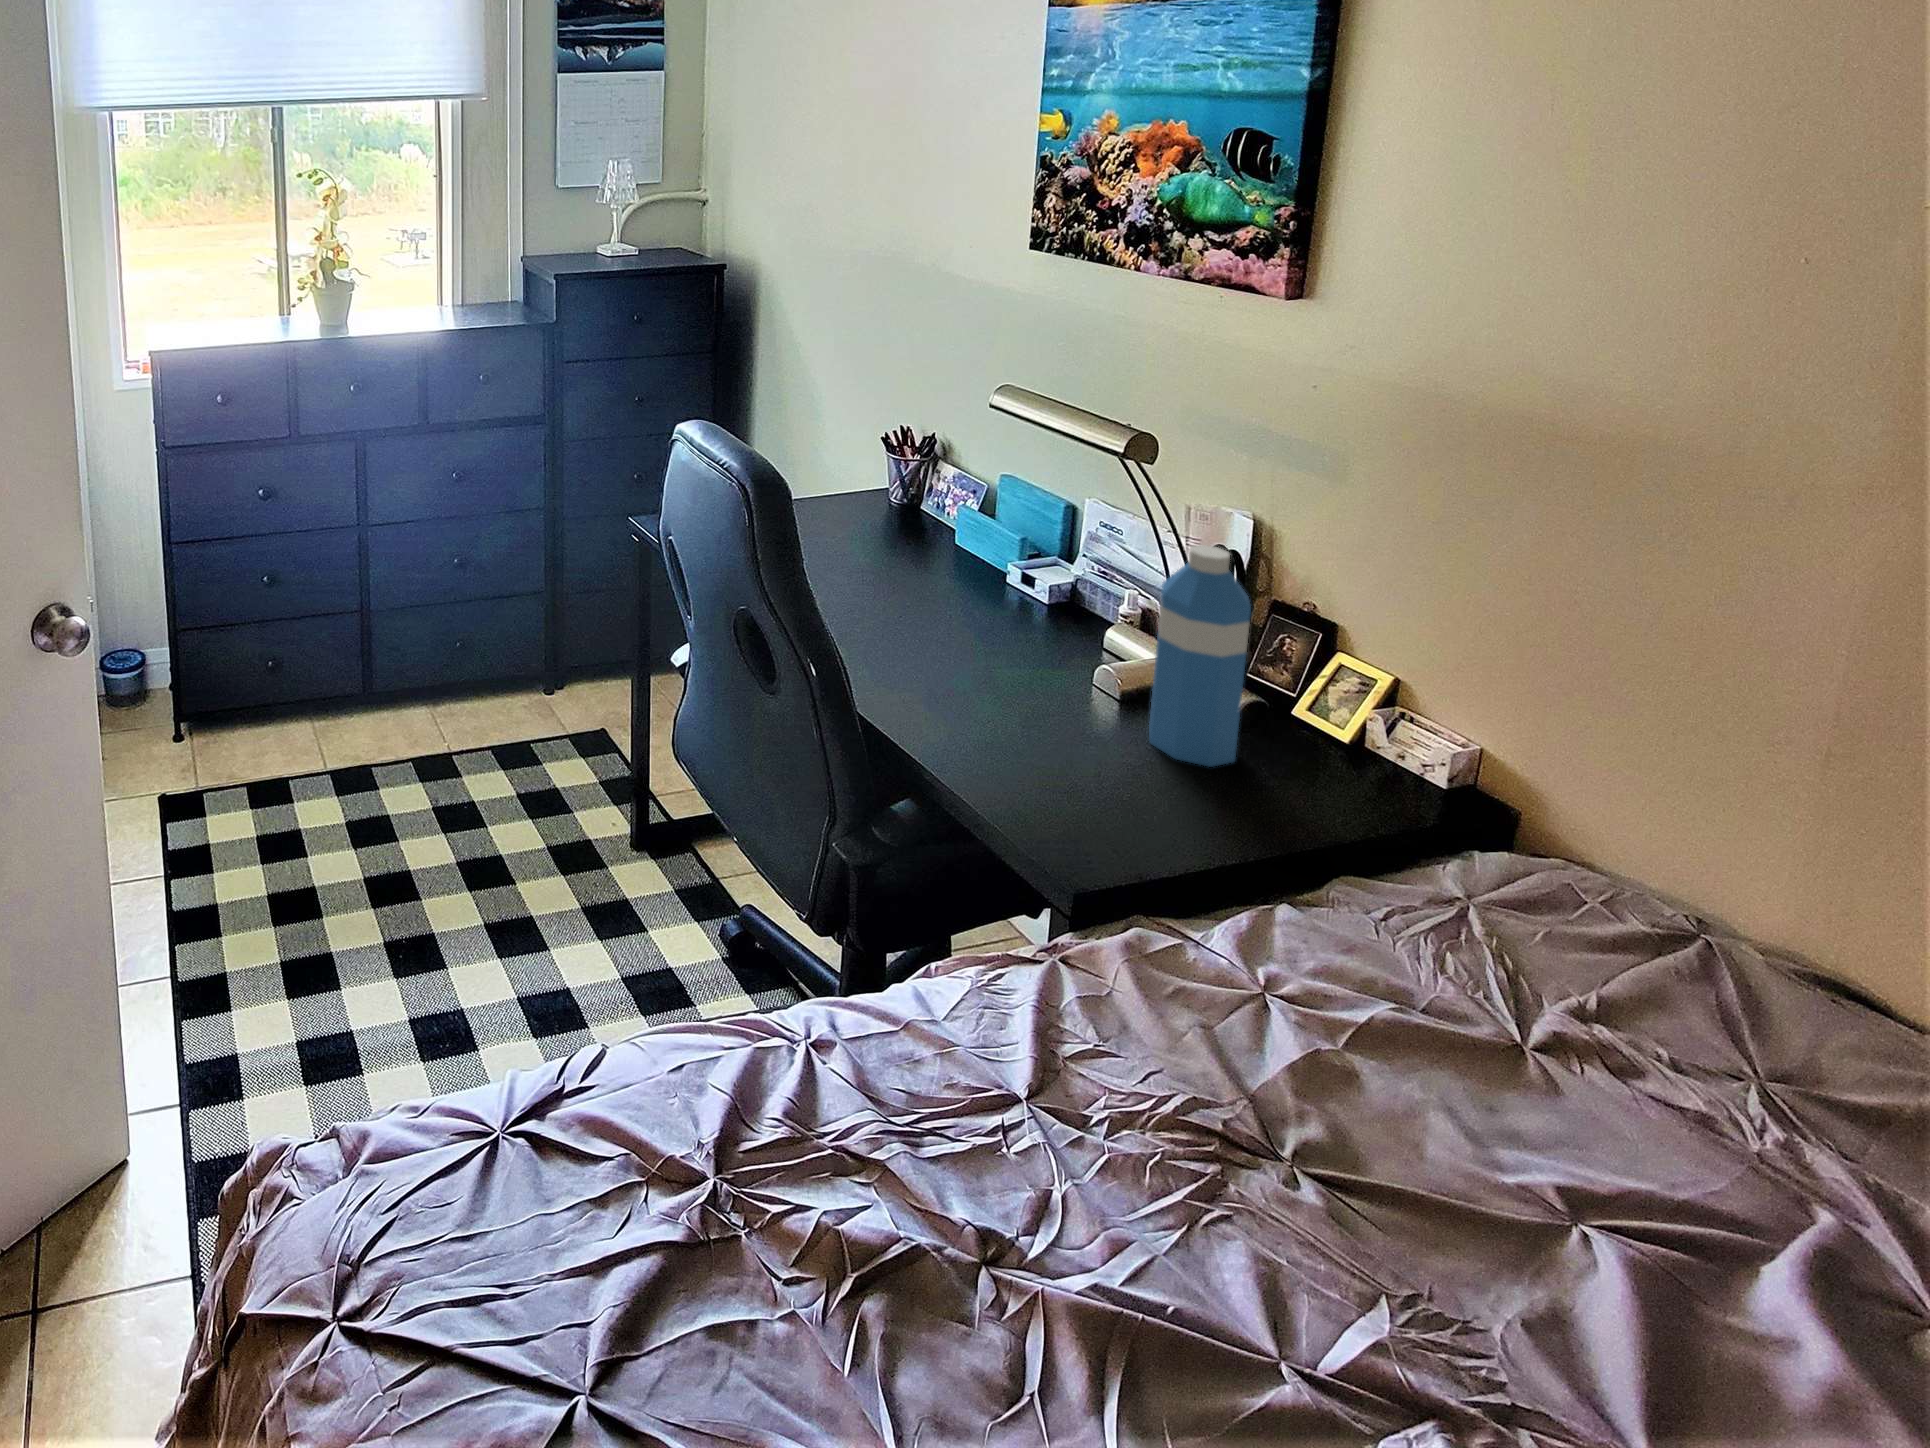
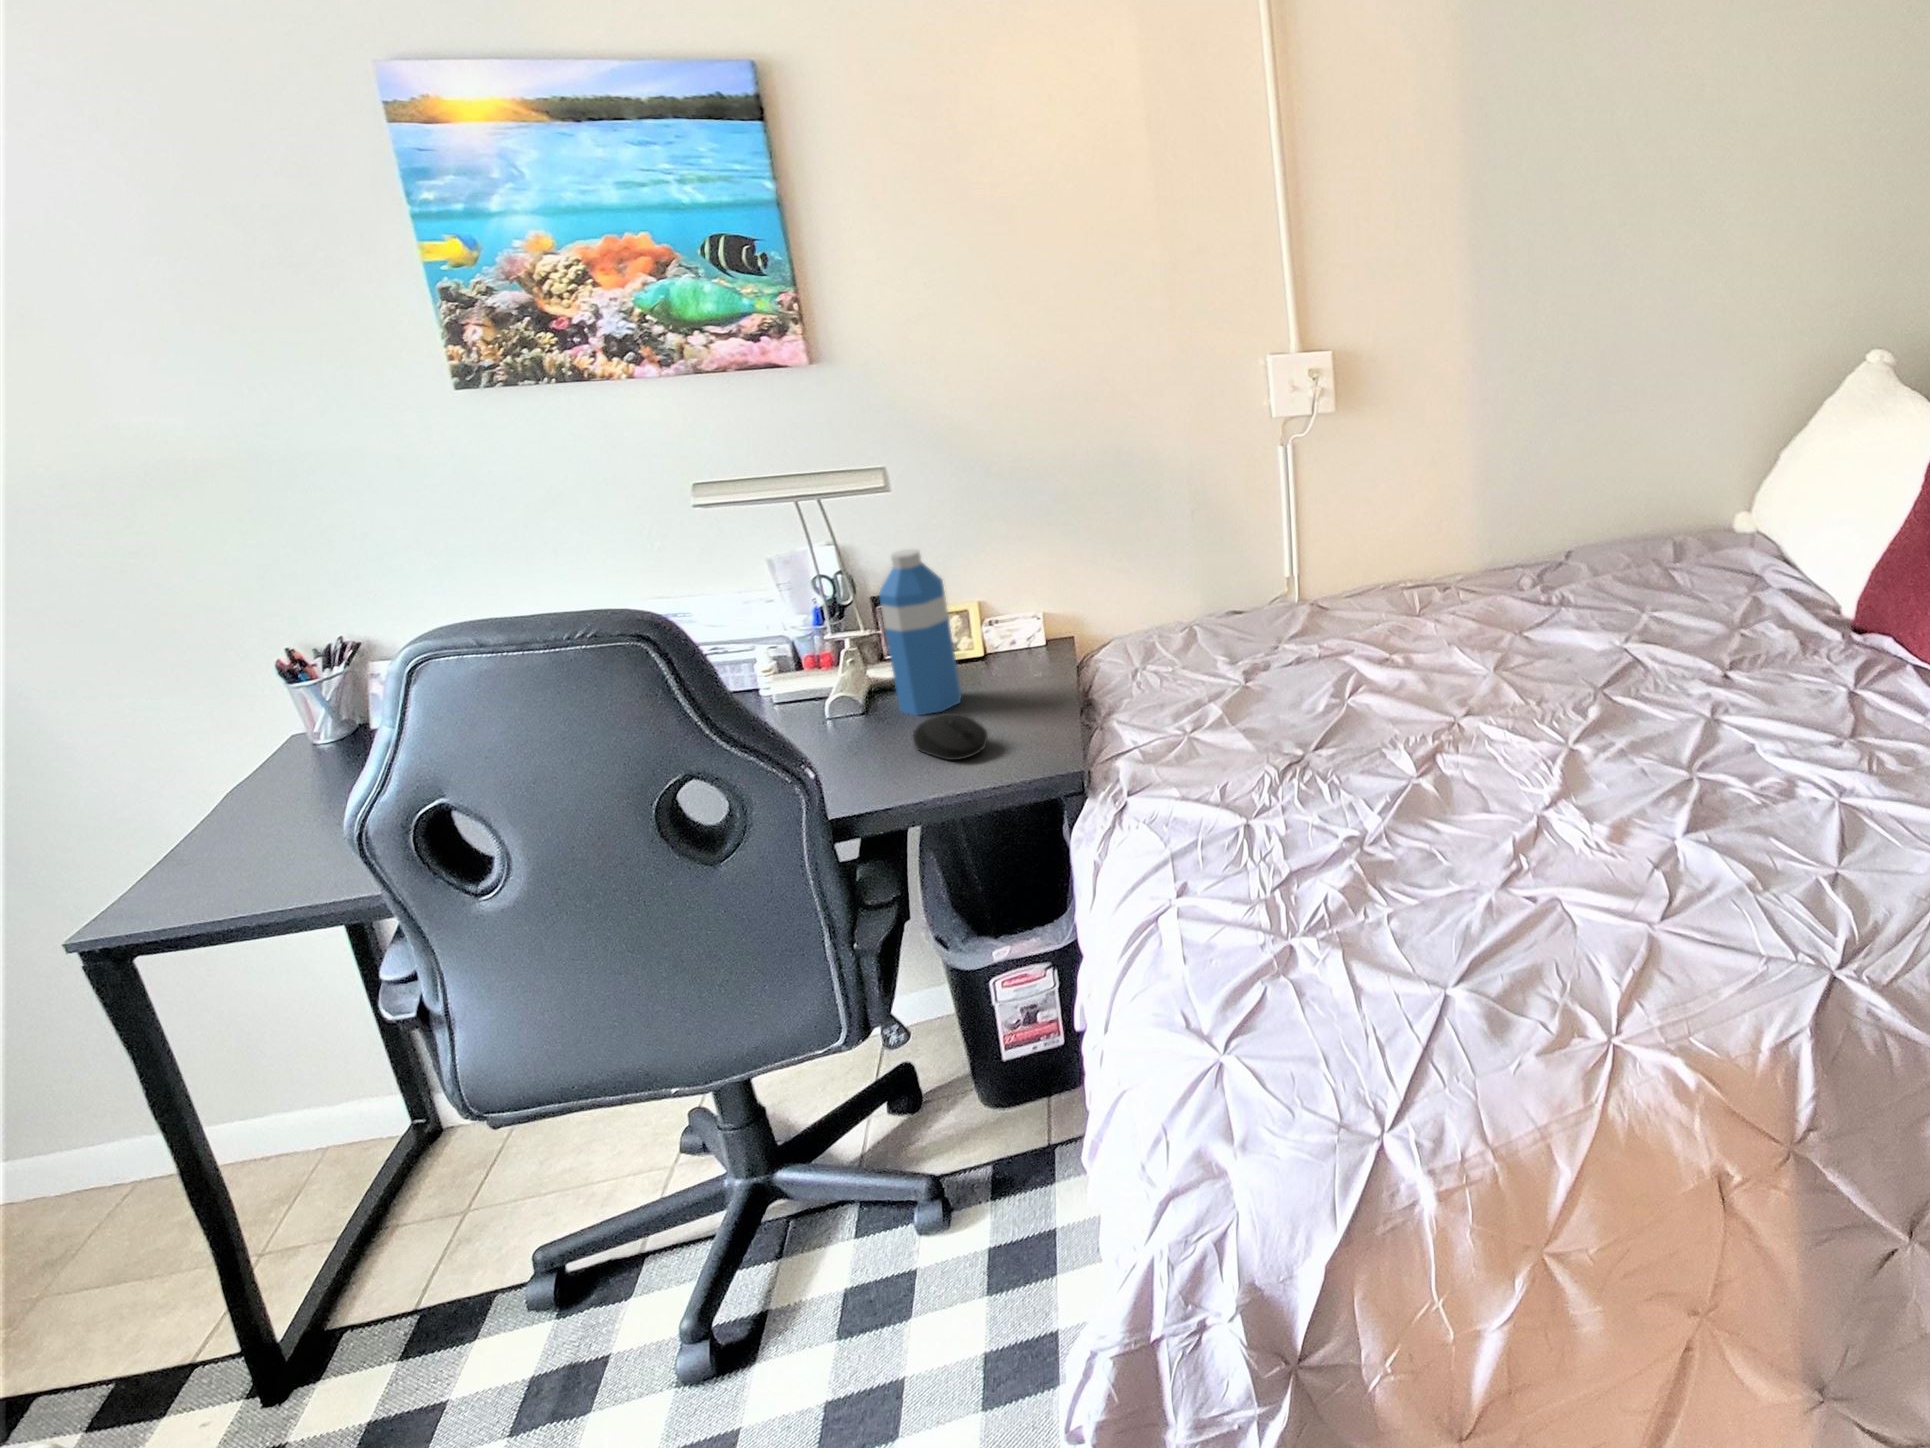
computer mouse: none [1039,738,1116,812] -> present [913,713,988,760]

